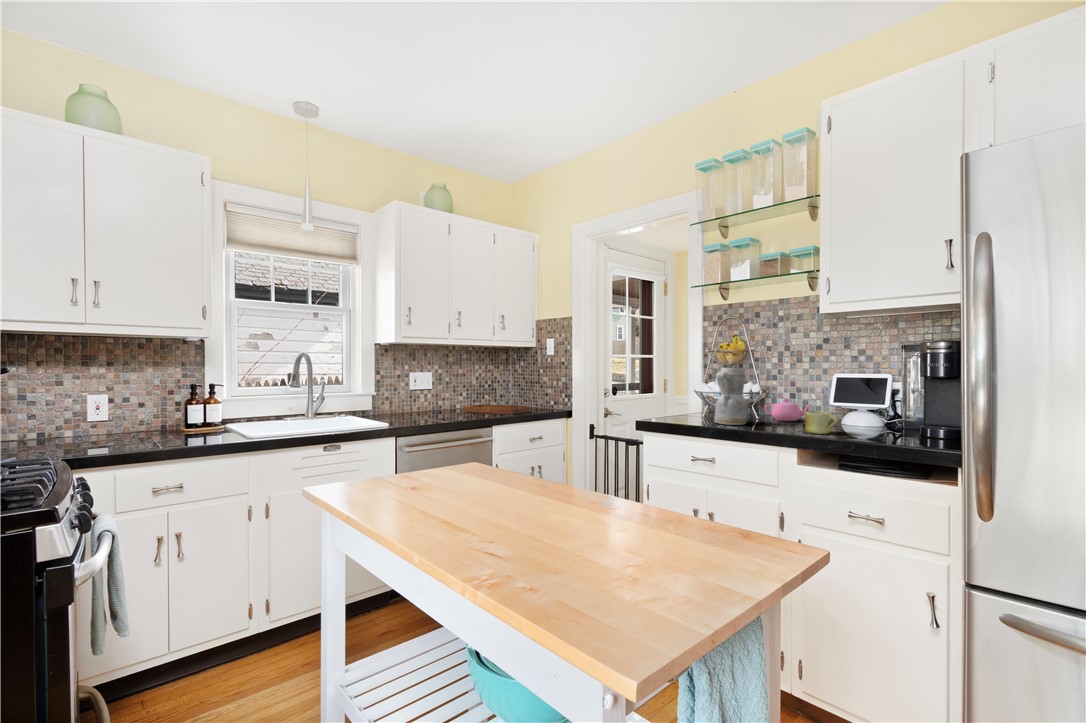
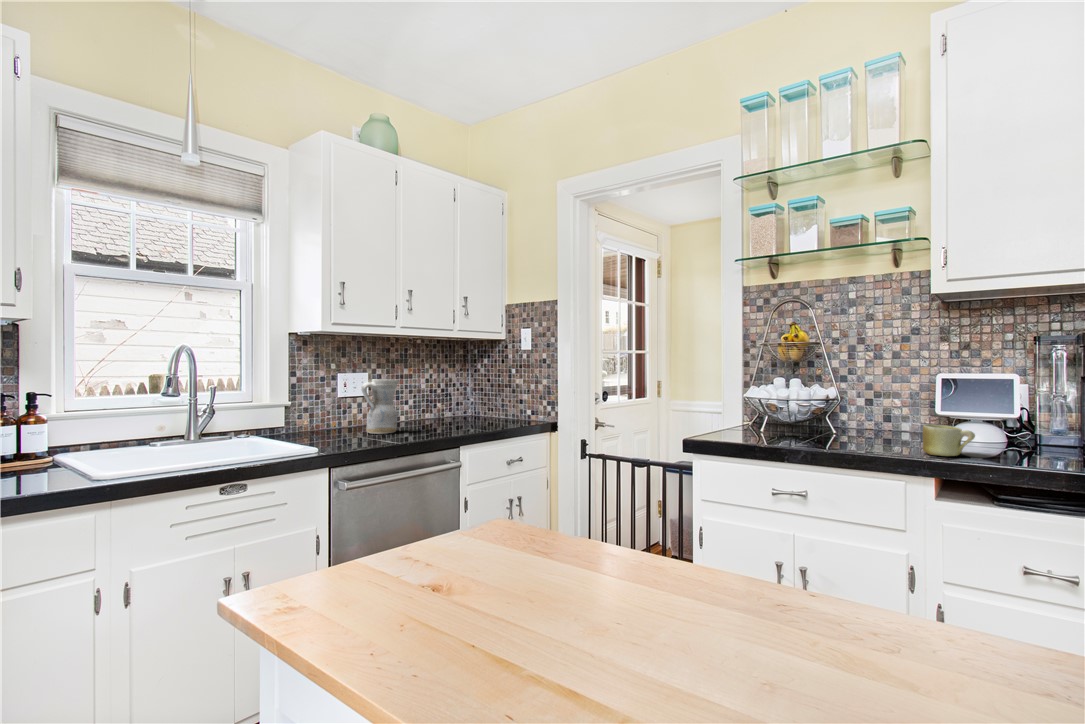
ceramic pitcher: present [714,368,748,425] -> present [362,379,398,434]
tray: present [463,392,529,415] -> none [413,399,503,430]
teapot: present [764,399,810,421] -> none [841,408,906,437]

